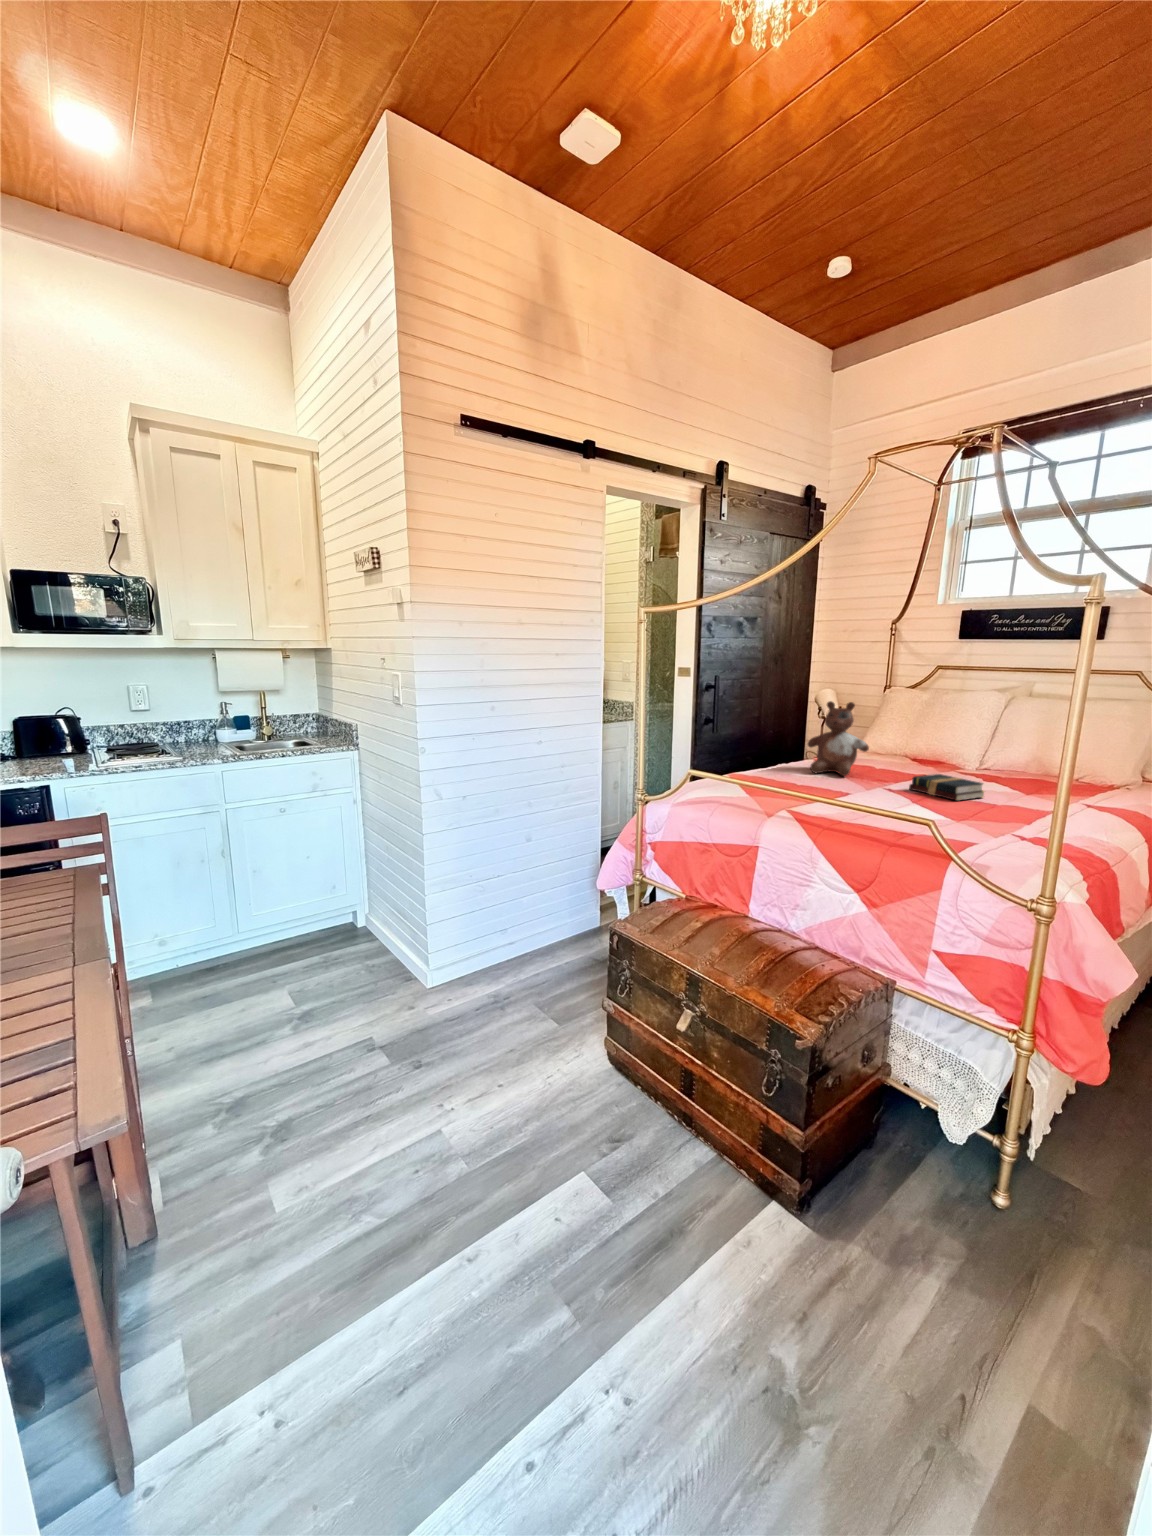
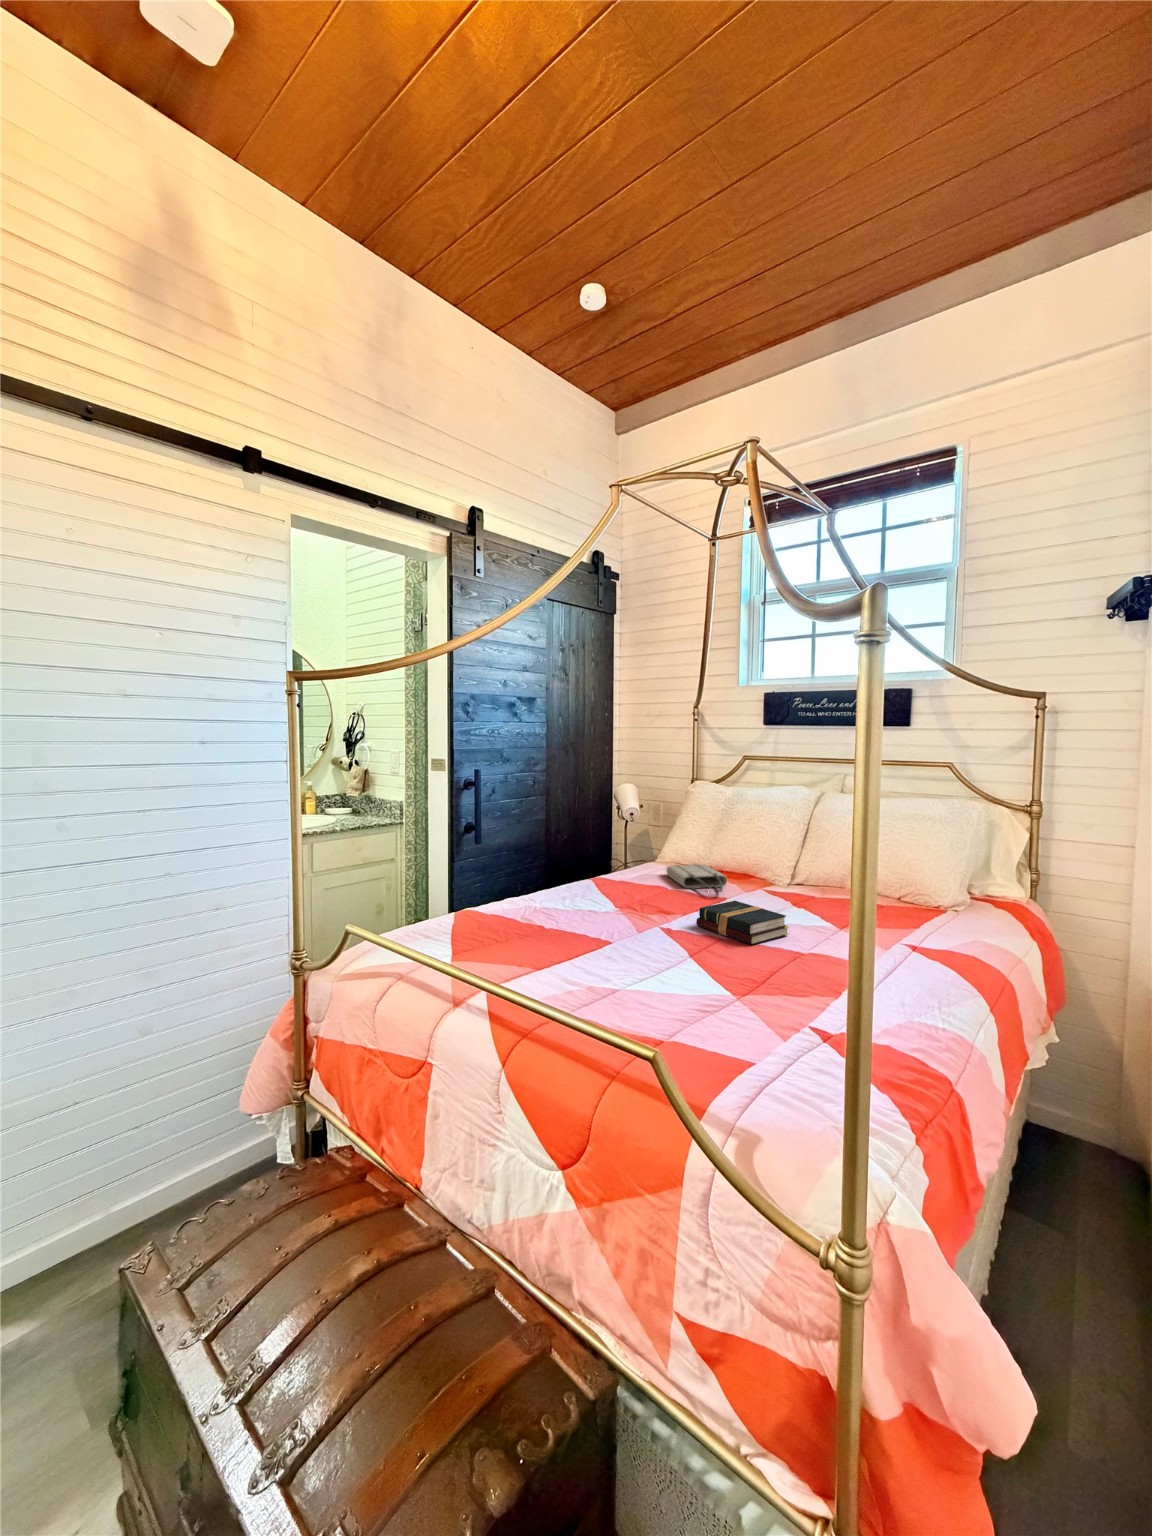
stuffed bear: present [808,701,869,776] -> none [578,803,653,906]
tote bag: none [870,753,925,771] -> present [666,864,727,892]

